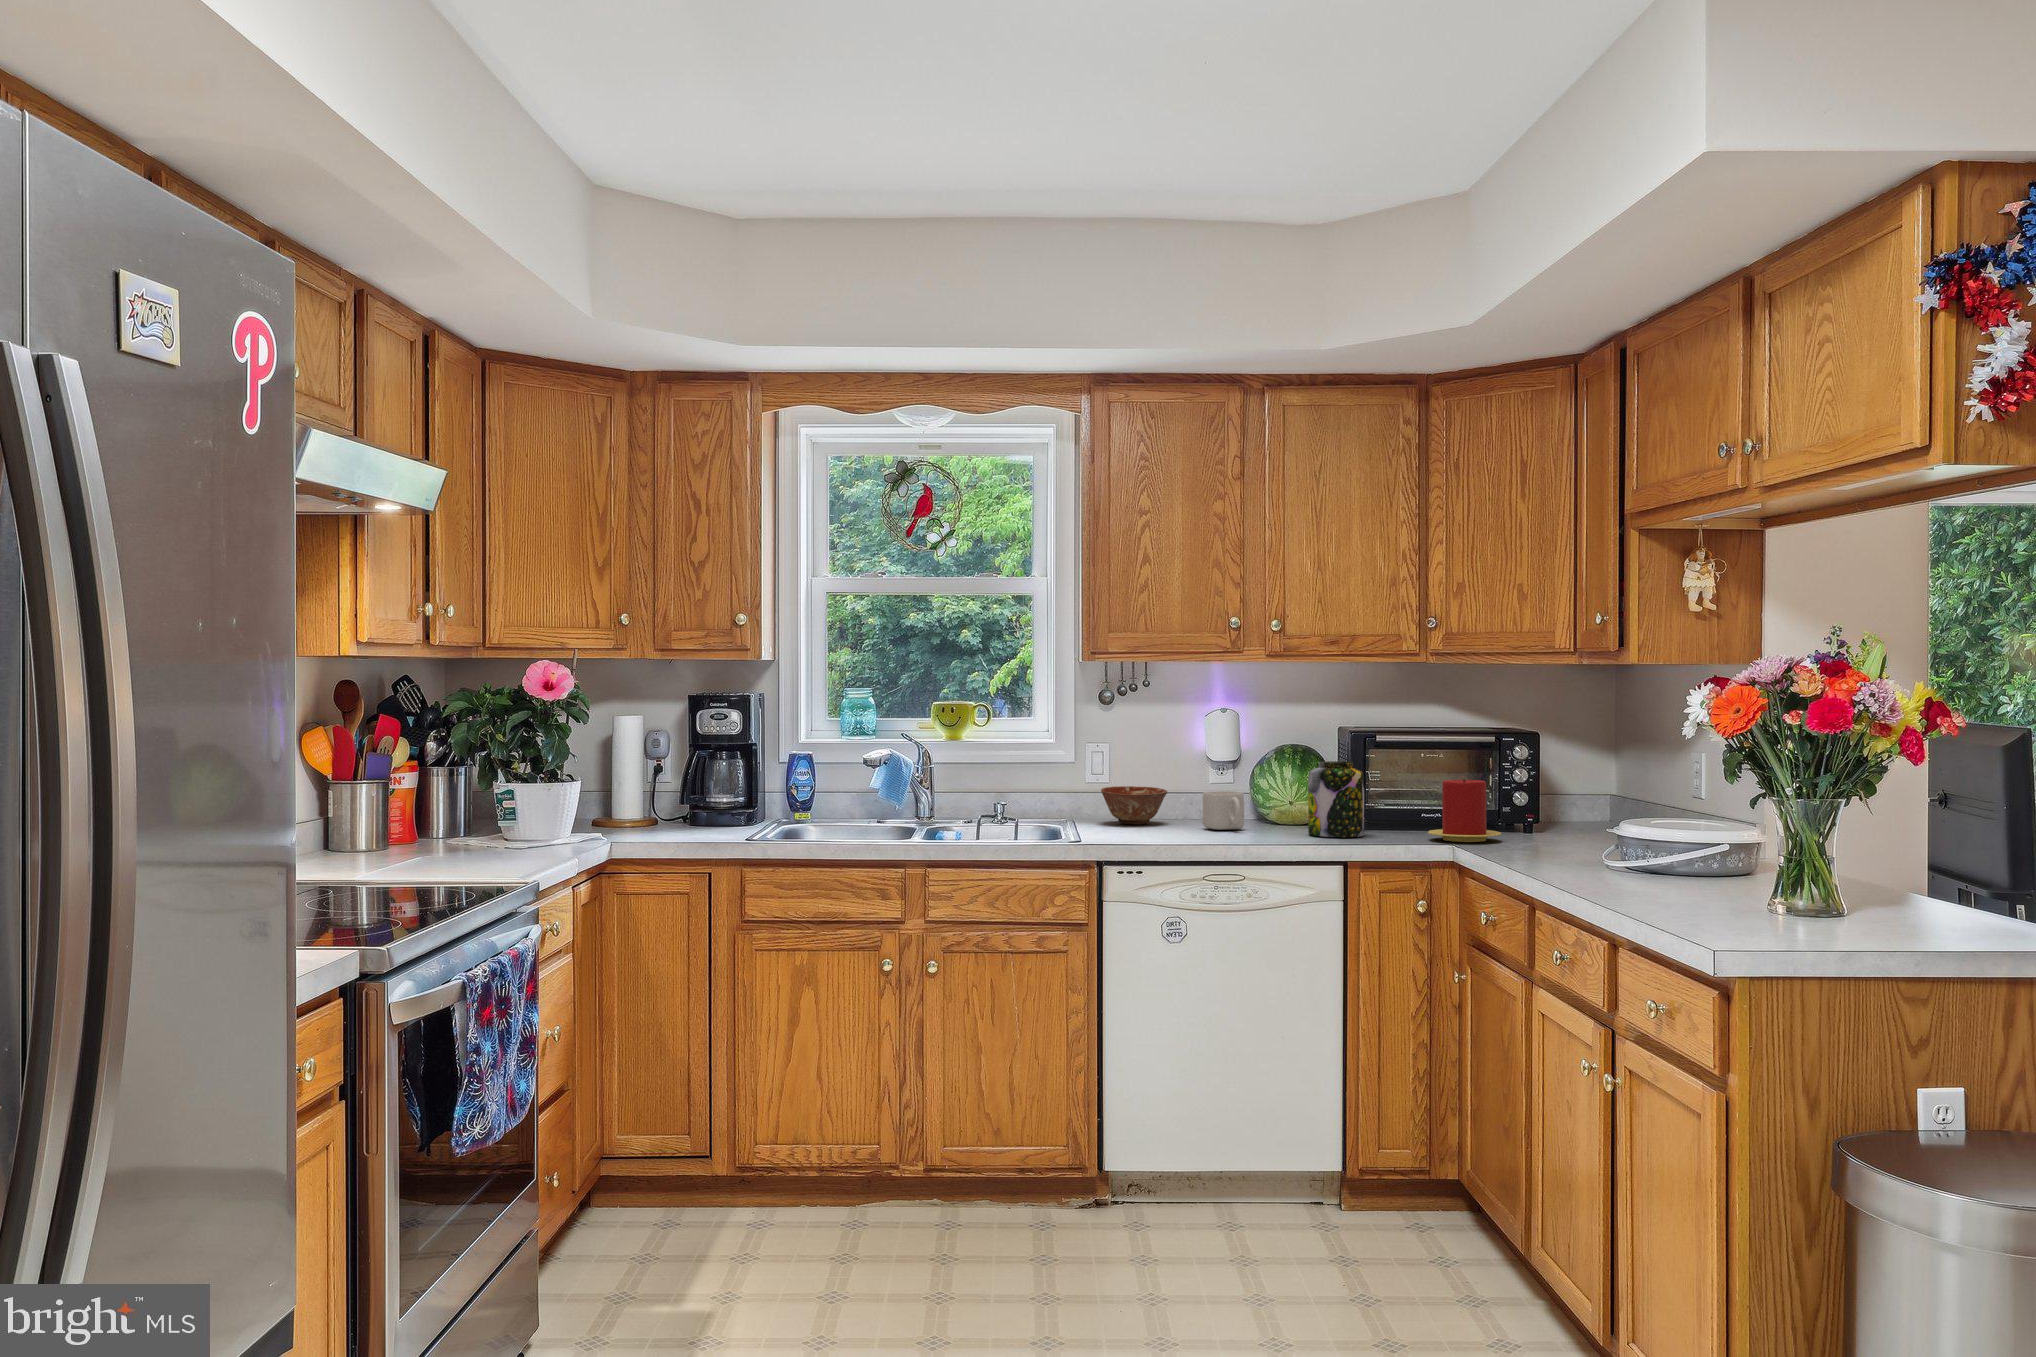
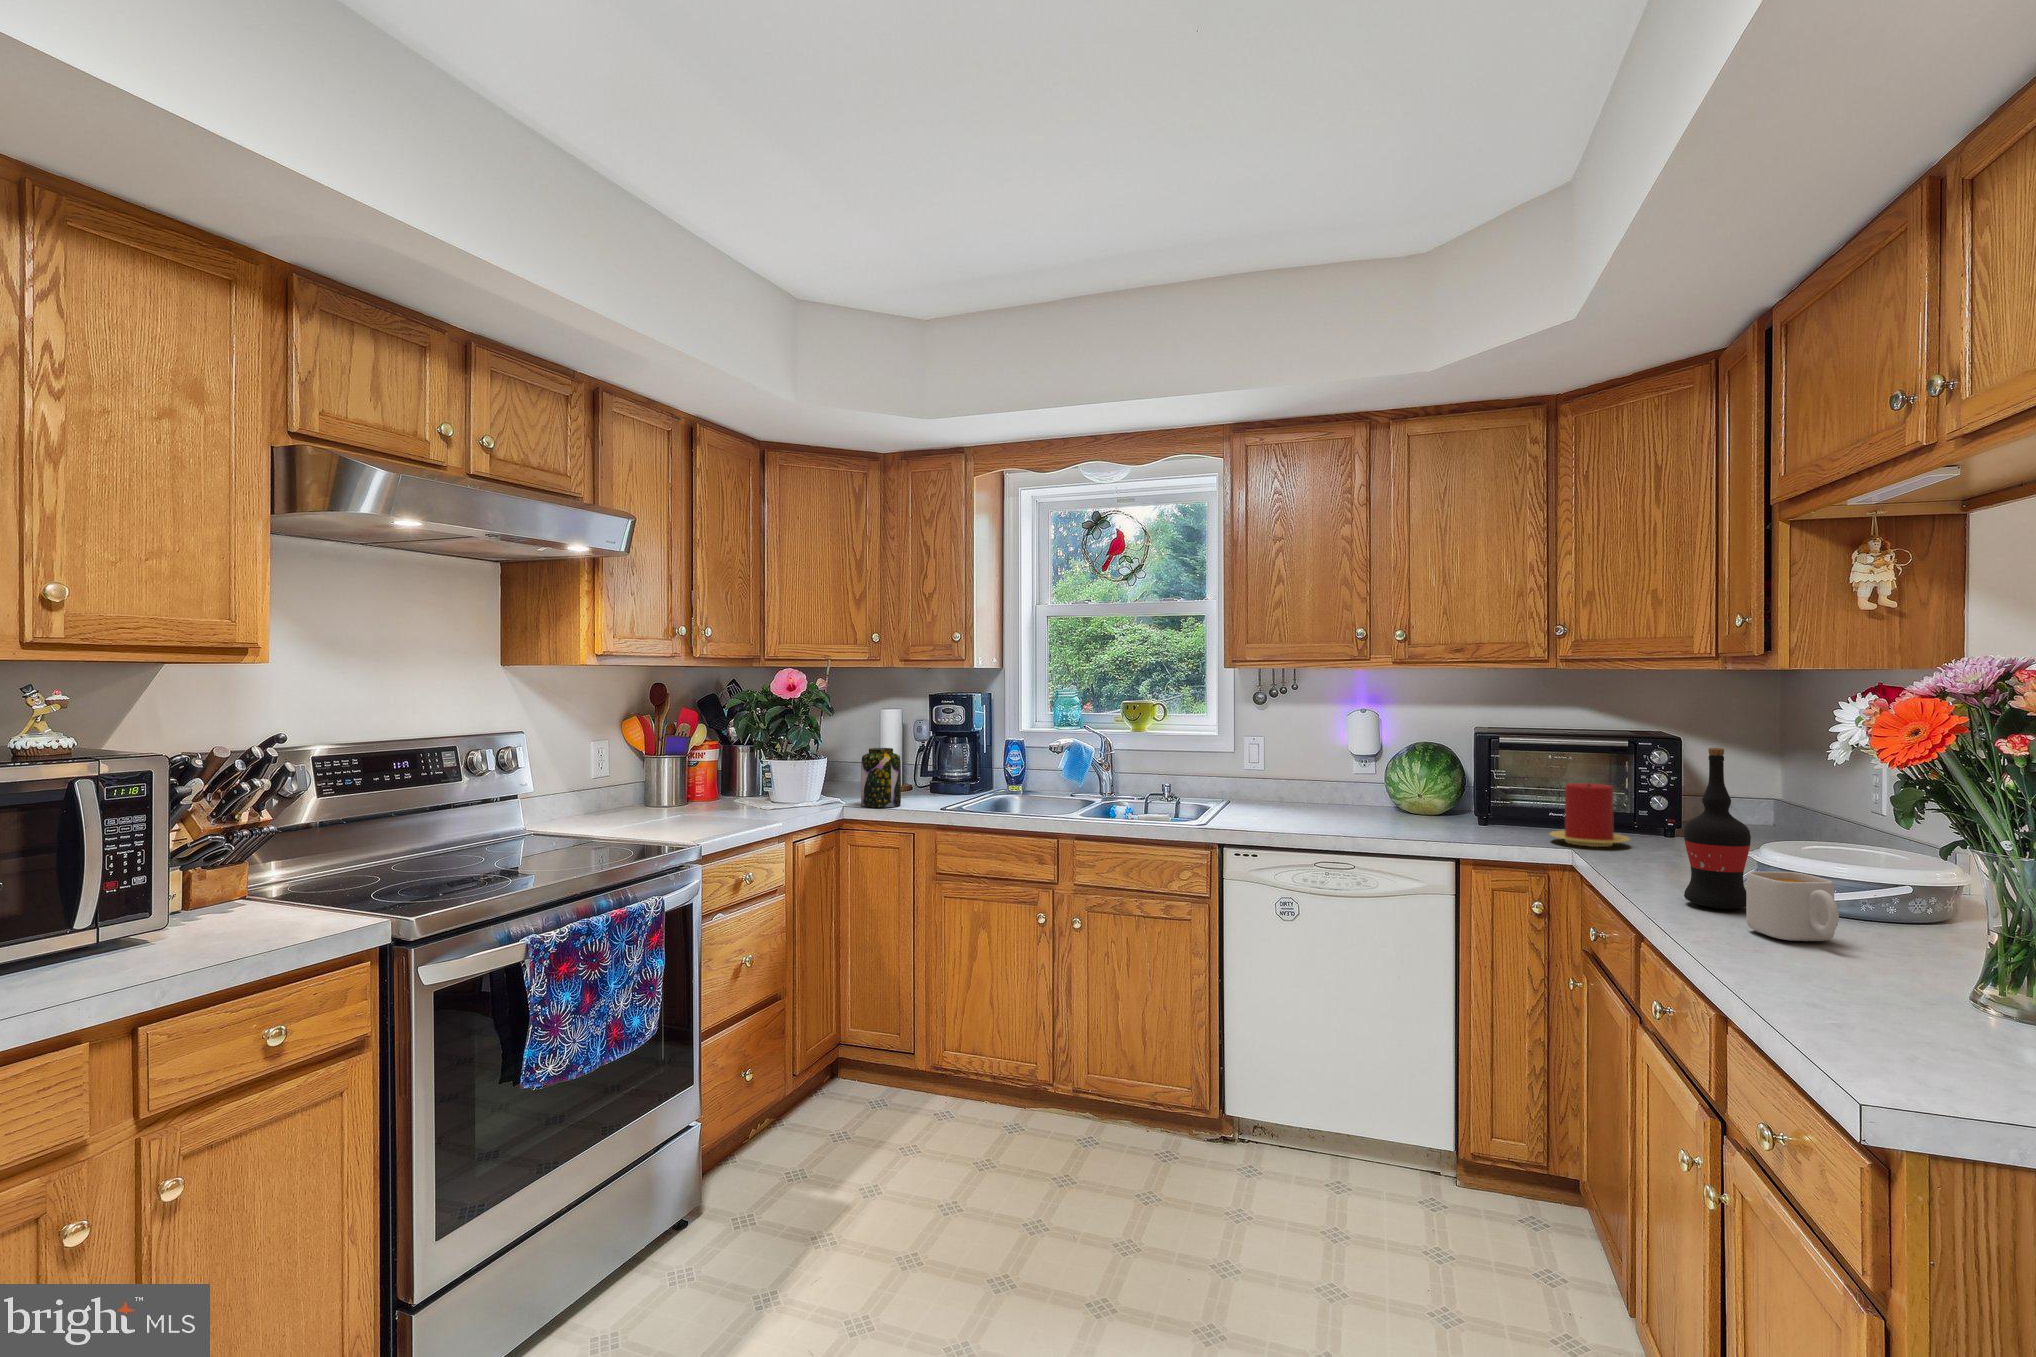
wine bottle: none [1566,734,1618,875] -> present [1684,748,1751,909]
jar: present [1308,761,1364,837] -> present [861,748,901,807]
ceramic bowl: present [1101,786,1167,824] -> none [1252,773,1311,808]
mug: present [1203,791,1244,830] -> present [1746,871,1839,941]

